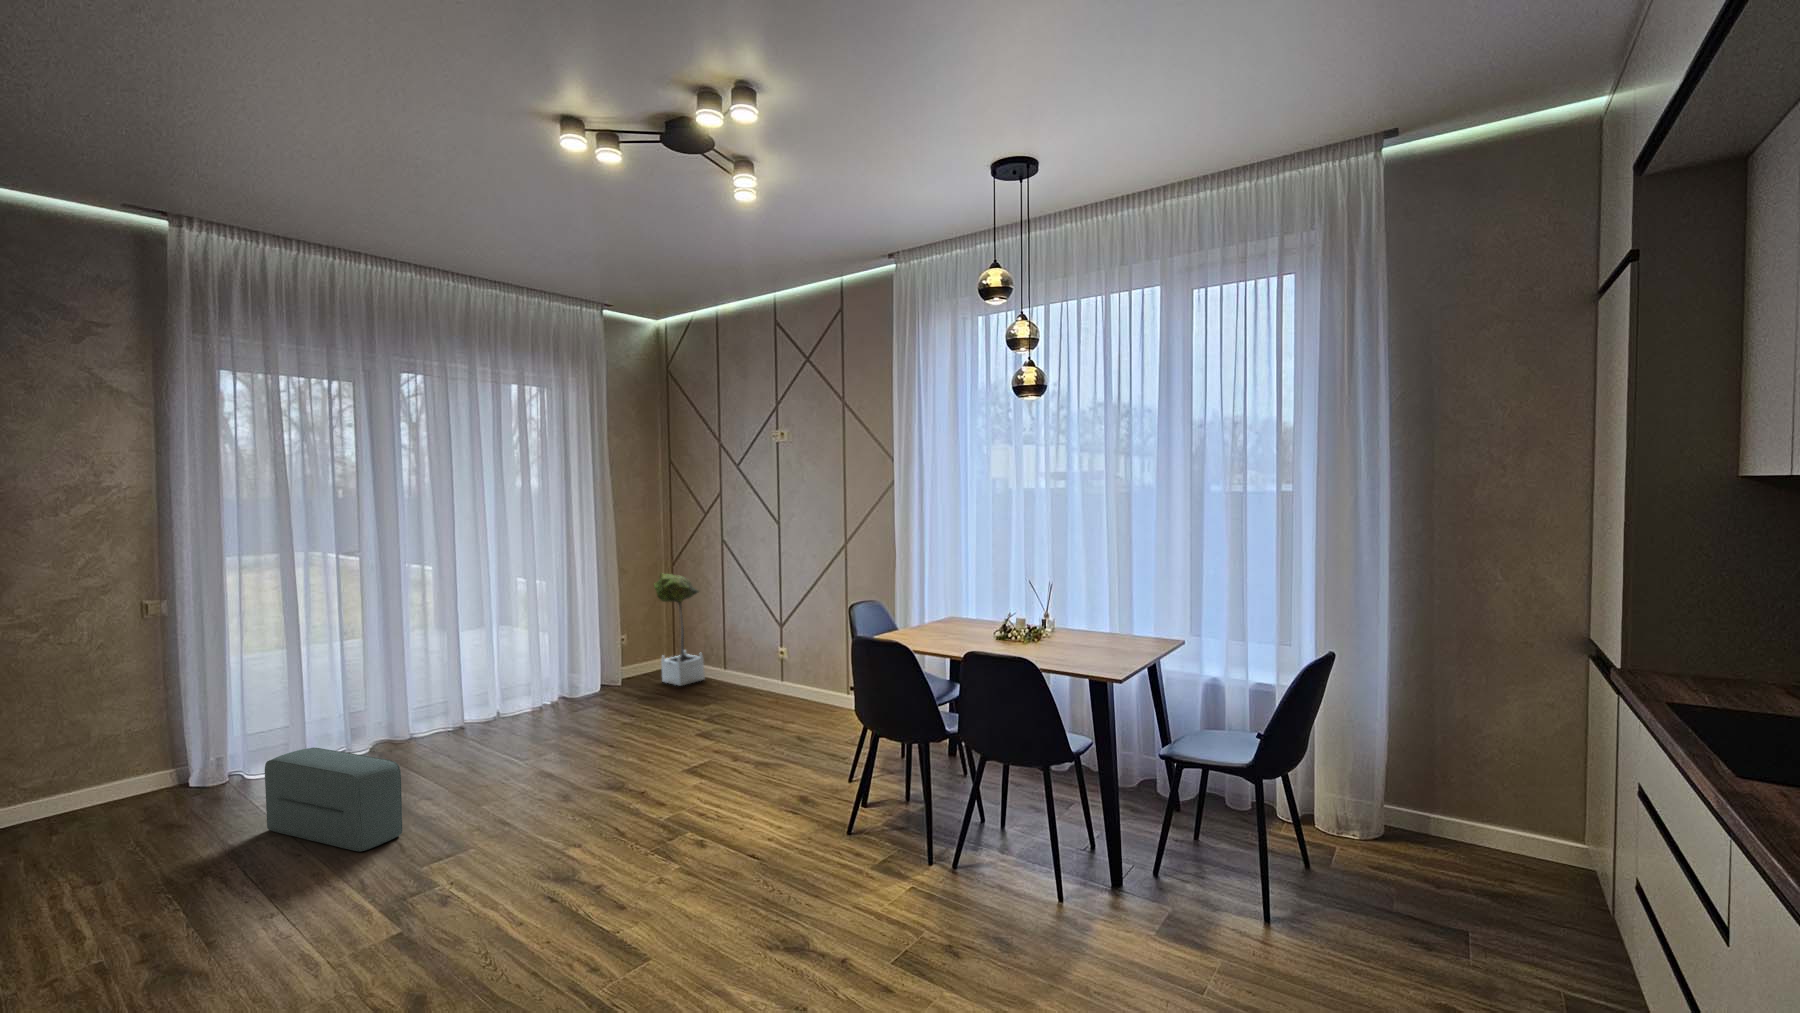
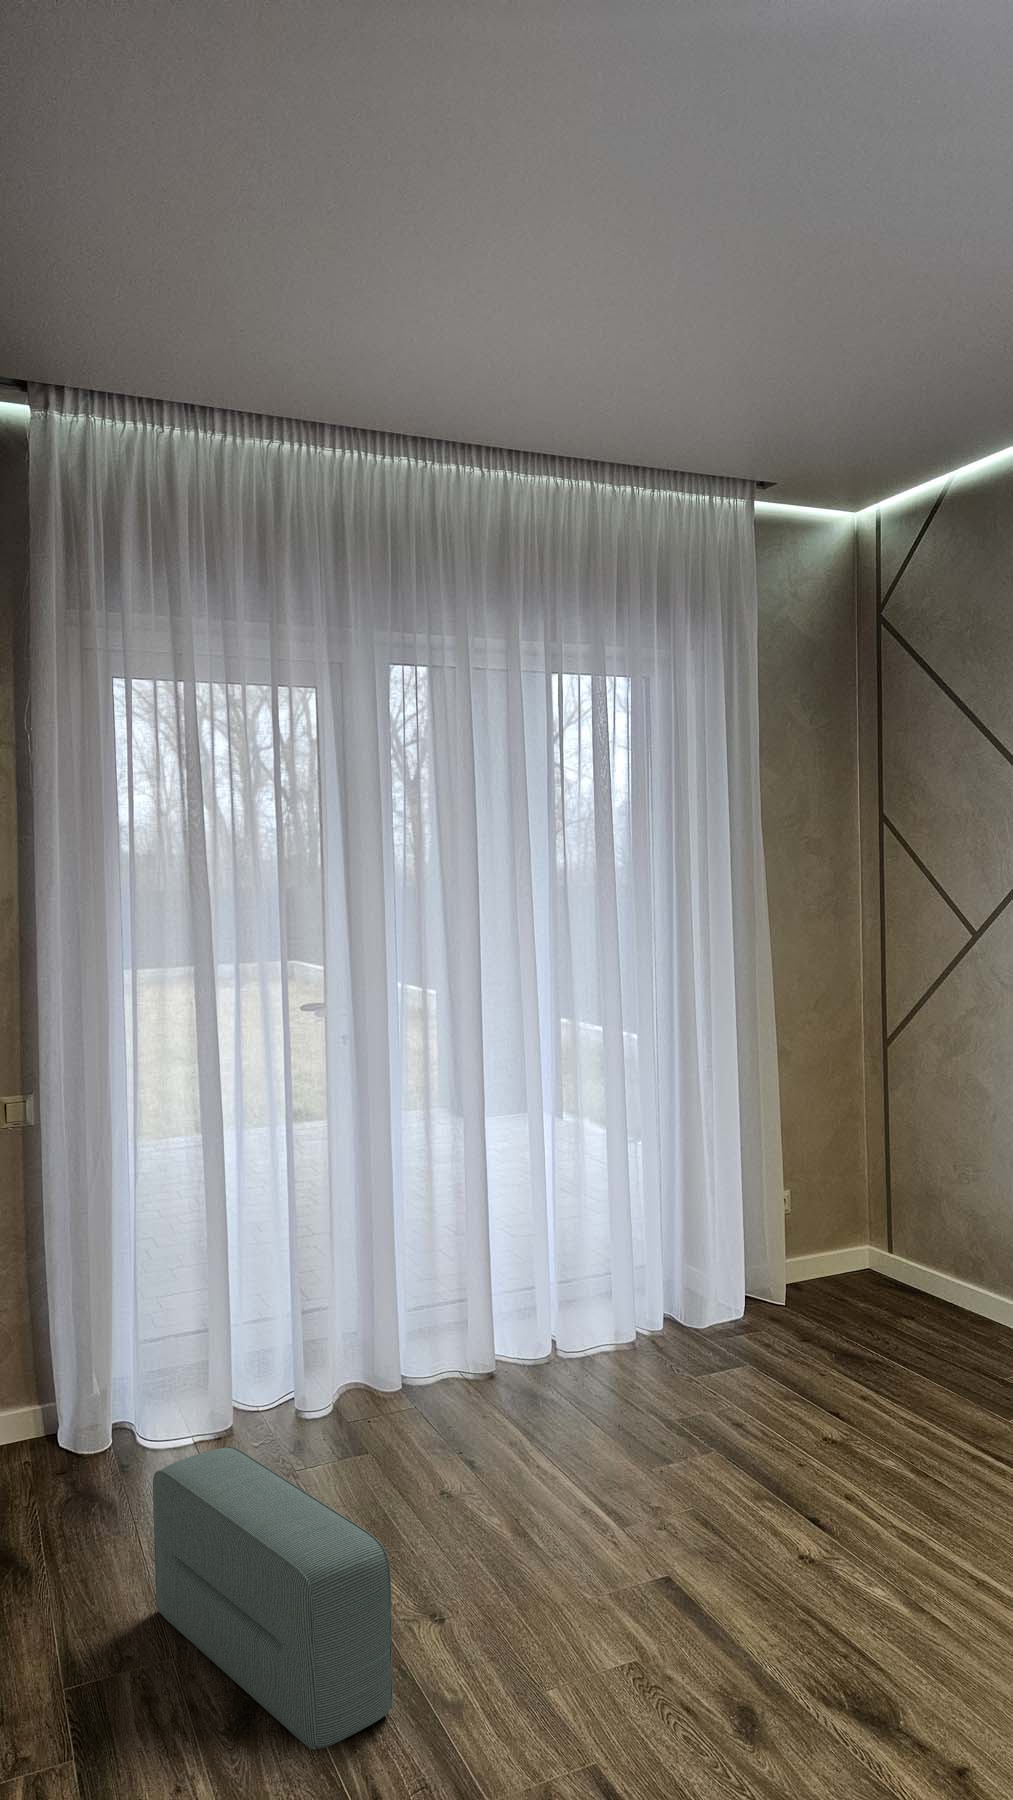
potted tree: present [654,573,705,686] -> none [854,1070,967,1332]

